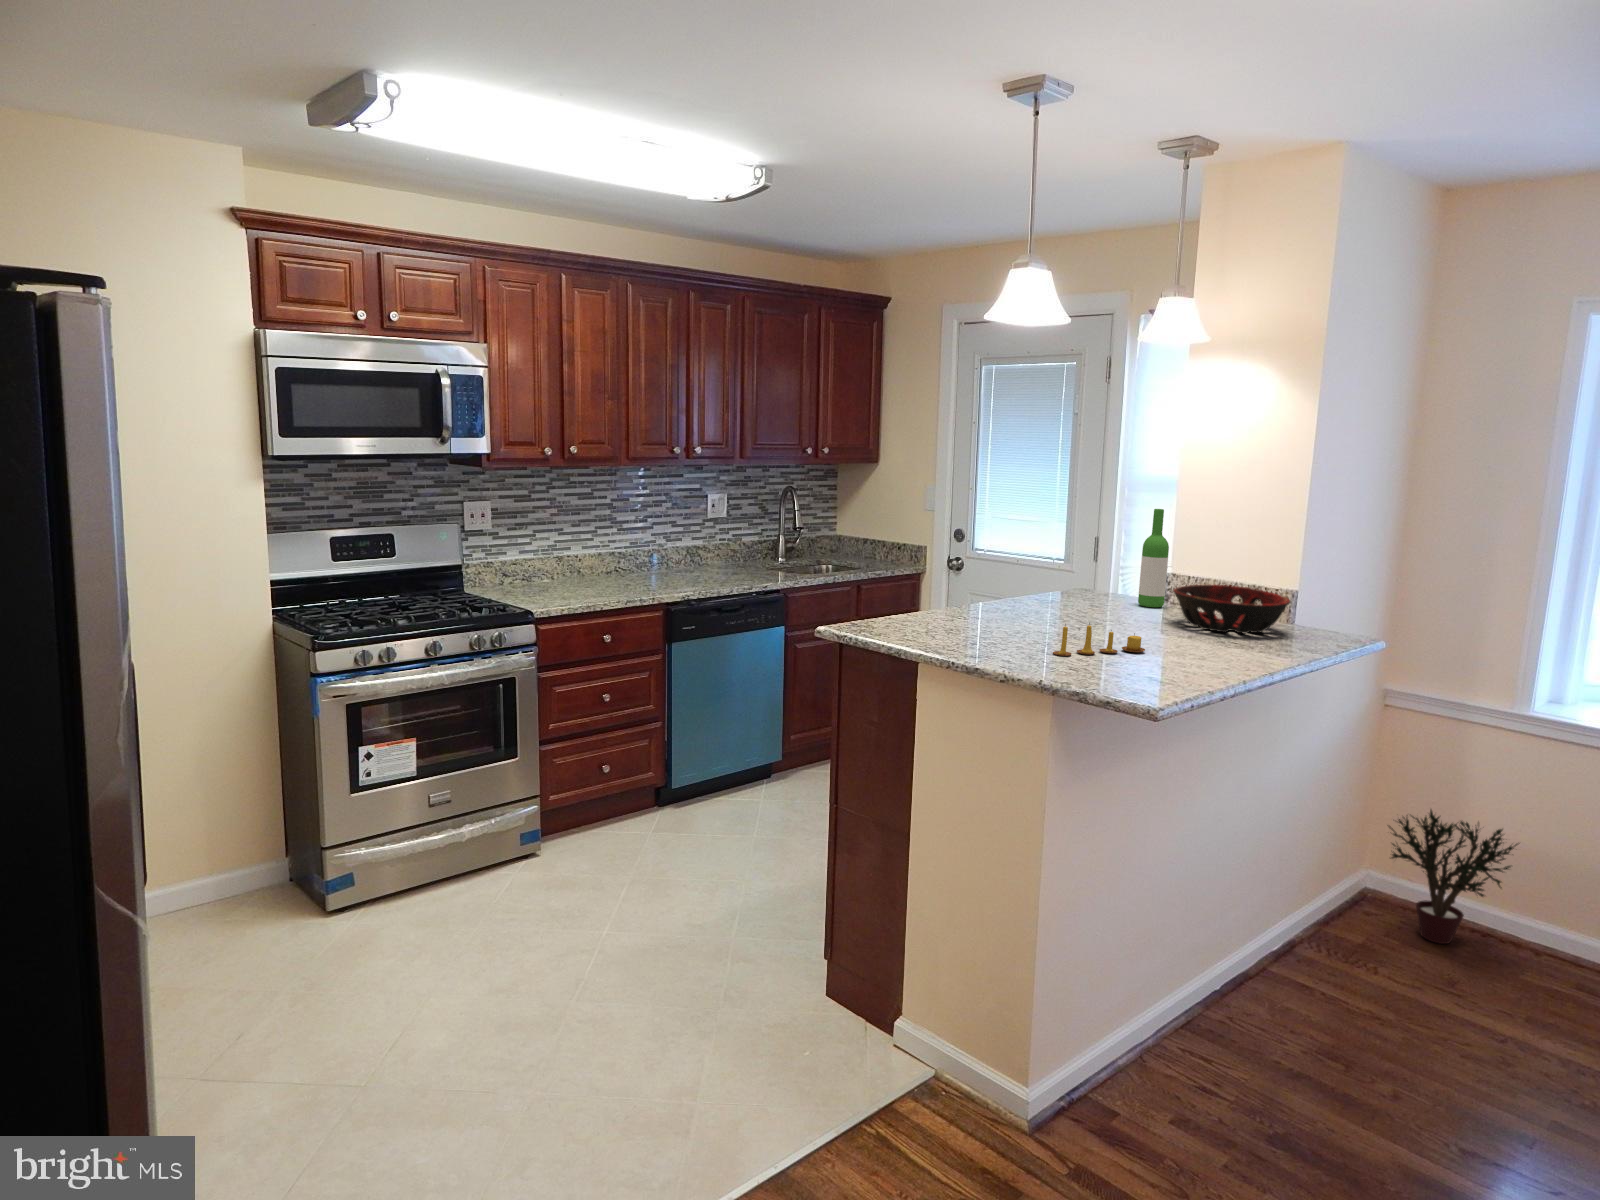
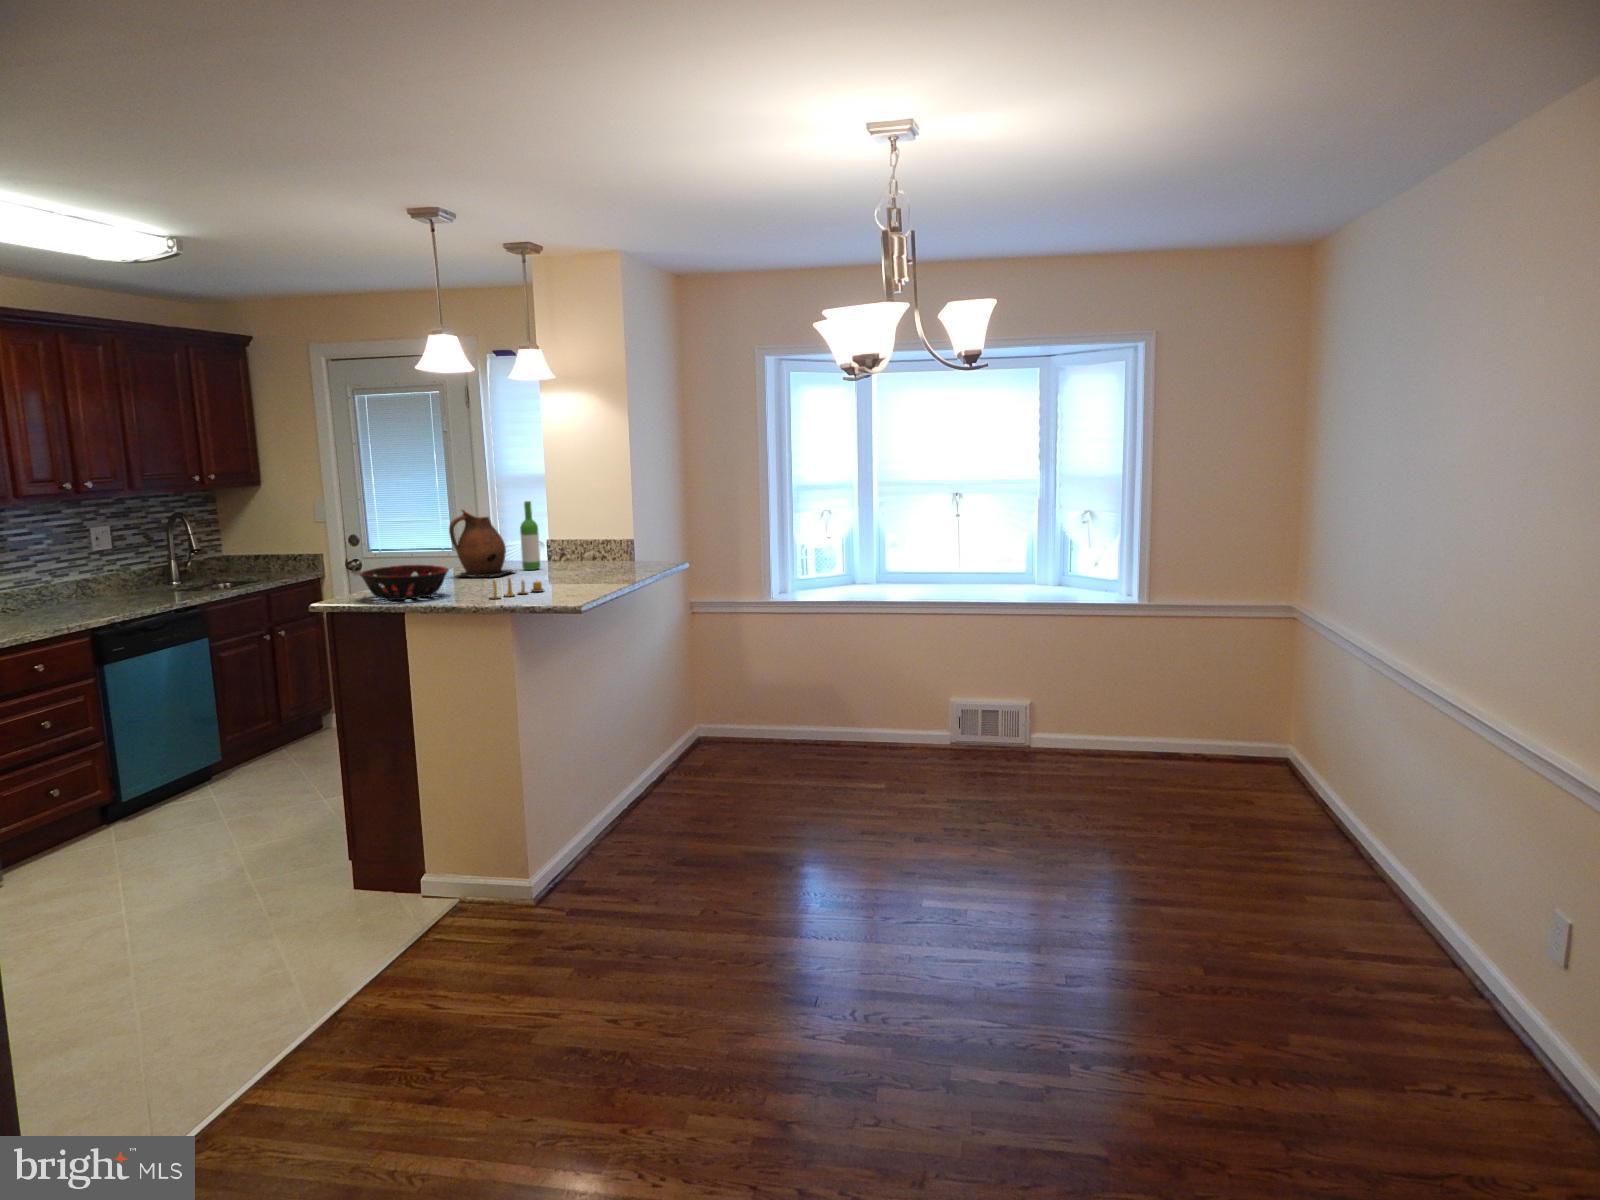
ceramic pitcher: none [1039,513,1127,613] -> present [449,510,514,577]
decorative bowl: present [1173,585,1290,633] -> present [360,565,449,600]
potted plant: present [1389,810,1518,944] -> none [695,673,767,755]

